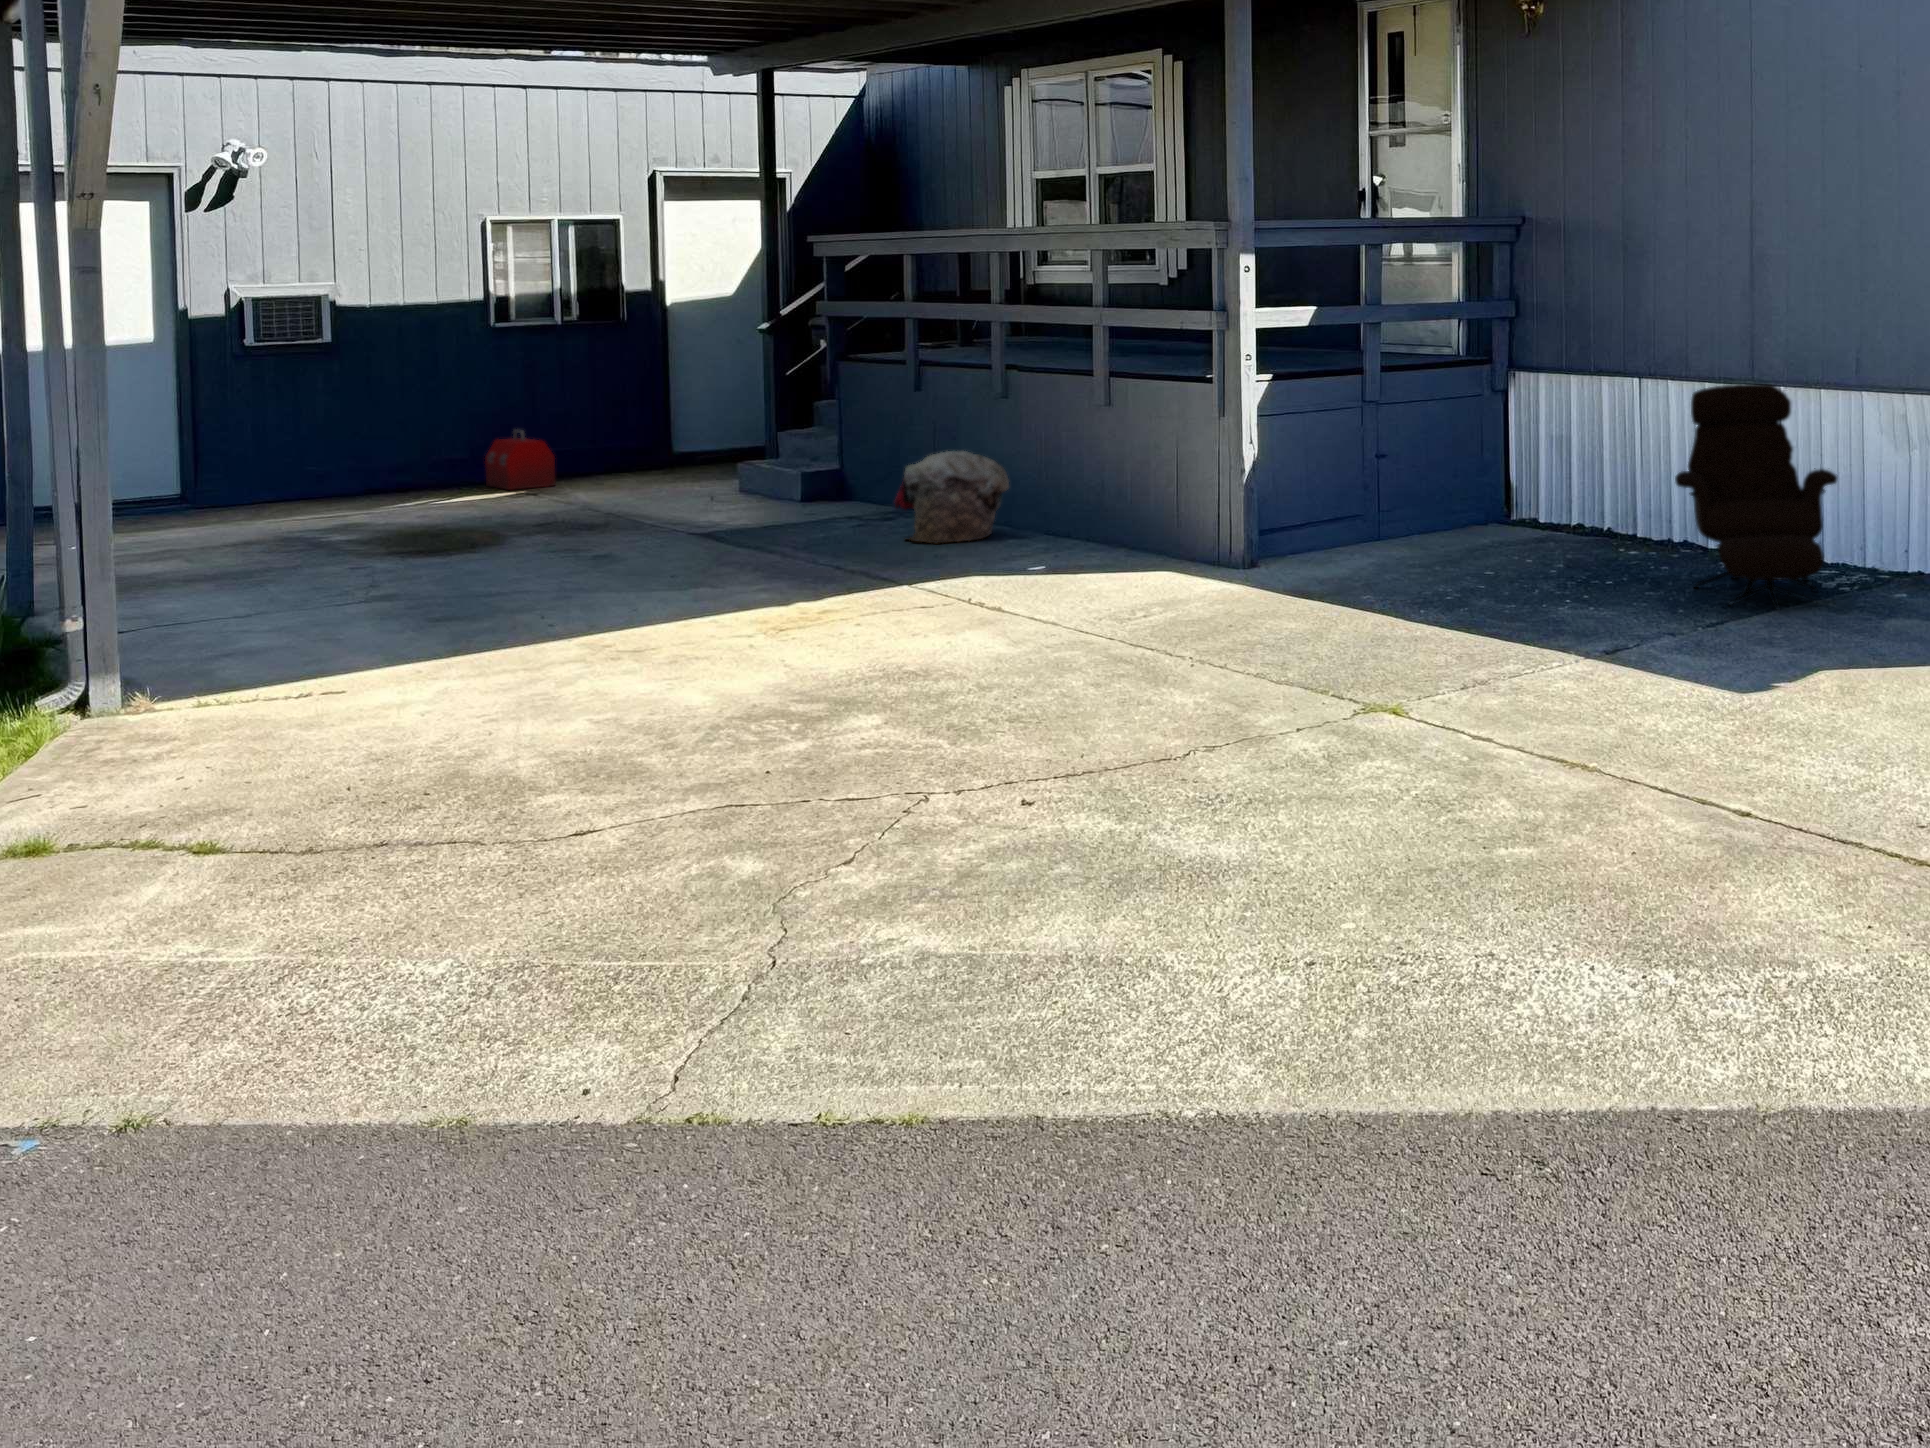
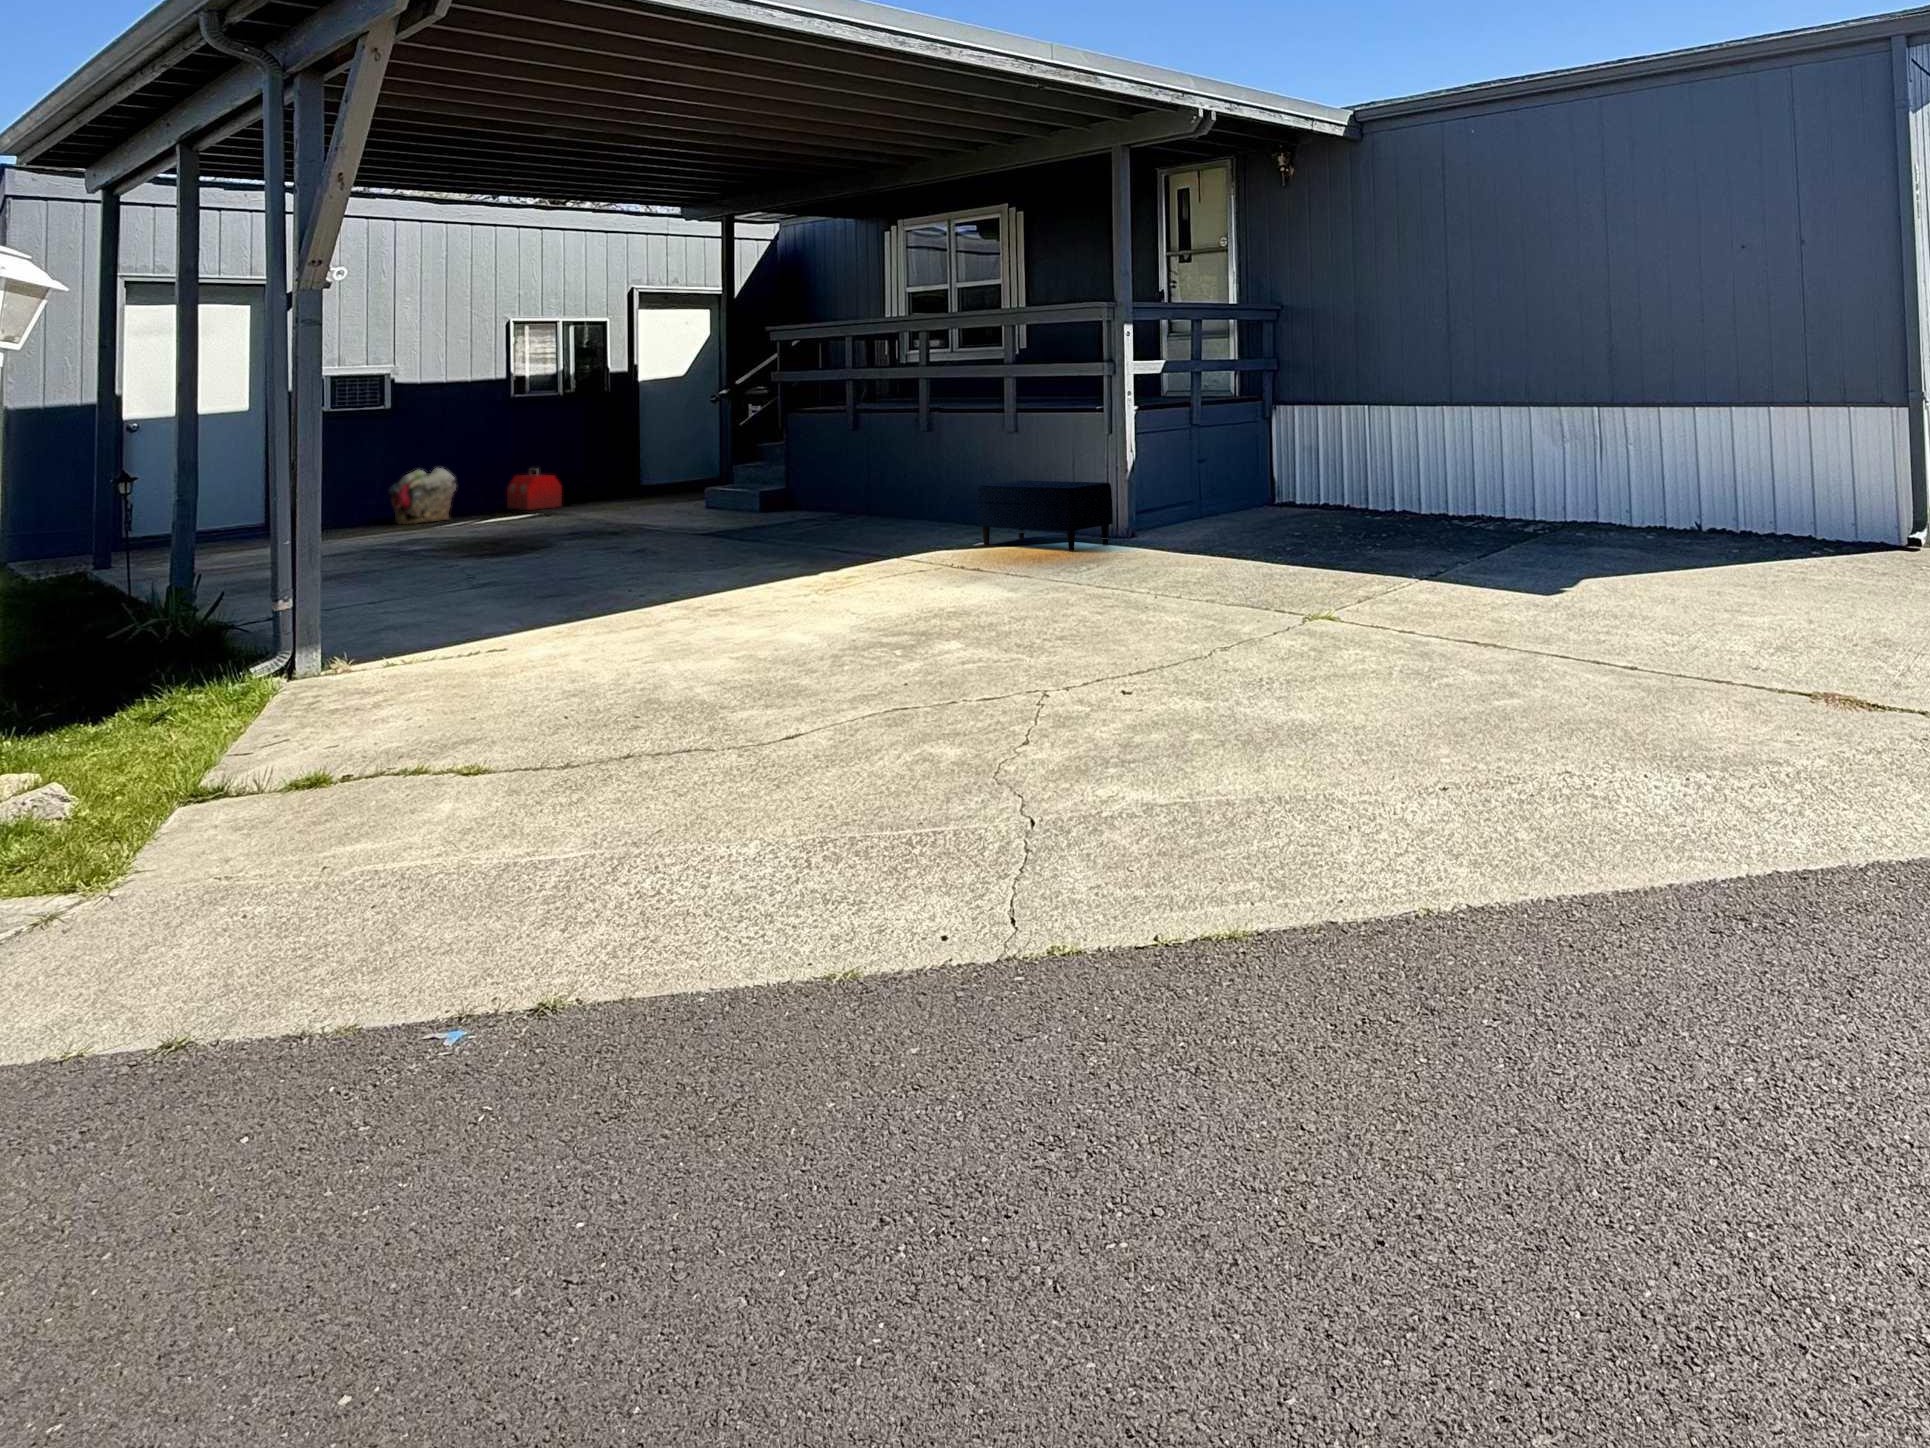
lounge chair: present [1675,384,1837,610] -> none [1411,405,1526,545]
laundry basket: present [895,451,1009,543] -> present [388,468,456,524]
bench: none [1041,480,1226,590] -> present [977,480,1113,551]

